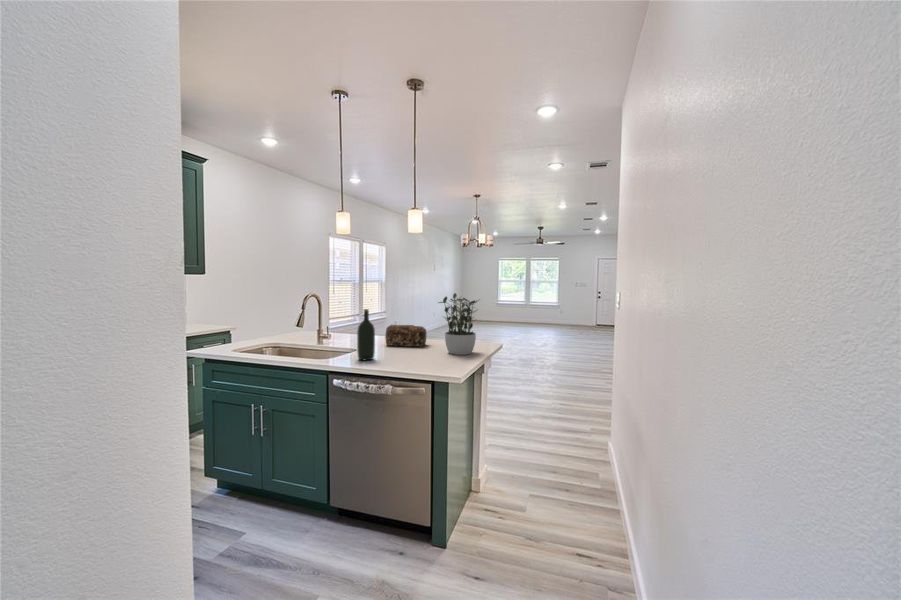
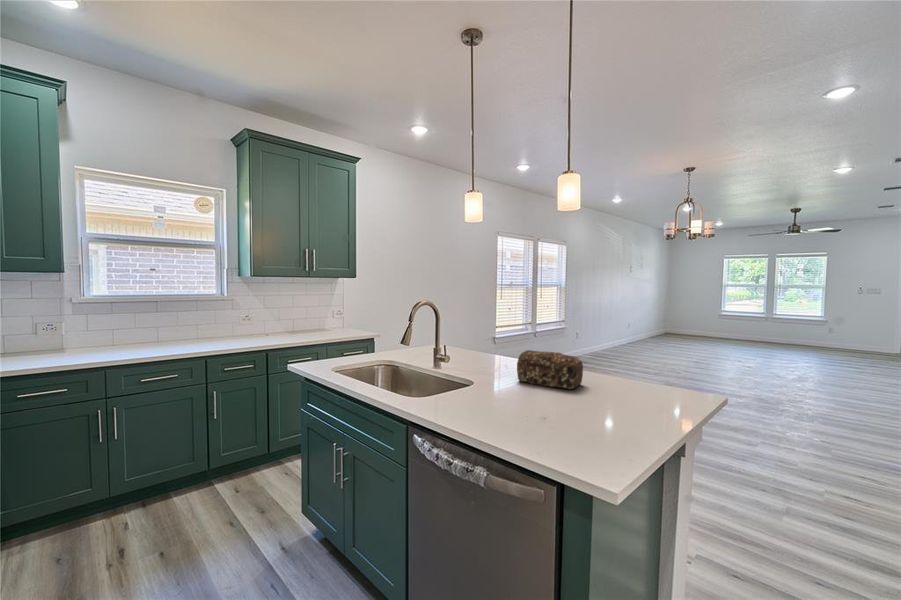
potted plant: present [439,293,477,355] -> none [593,306,681,420]
wine bottle: present [357,309,375,360] -> none [453,329,480,412]

